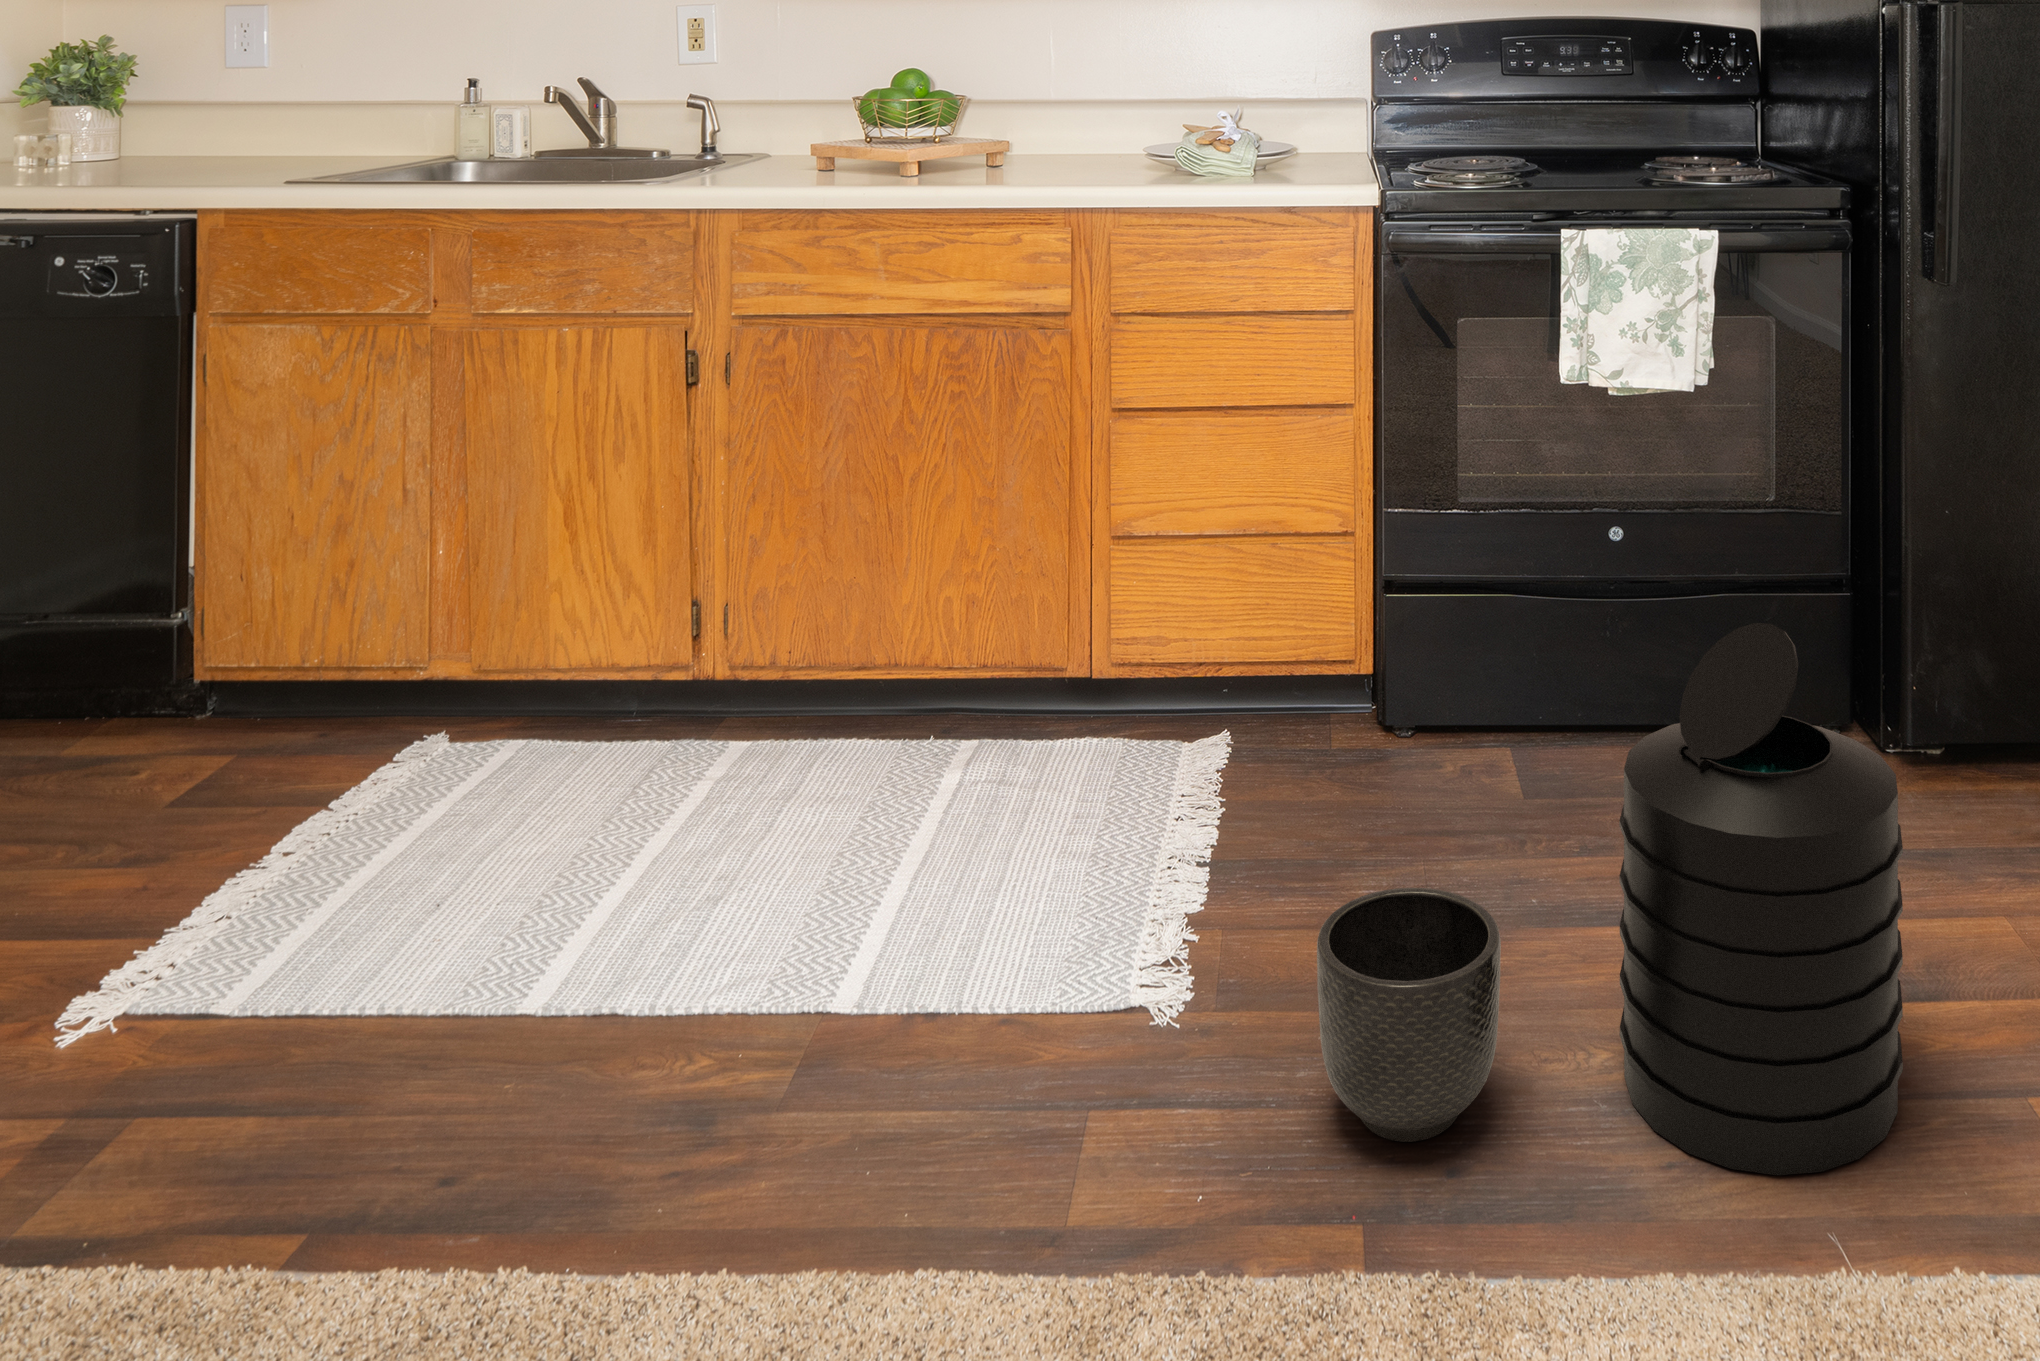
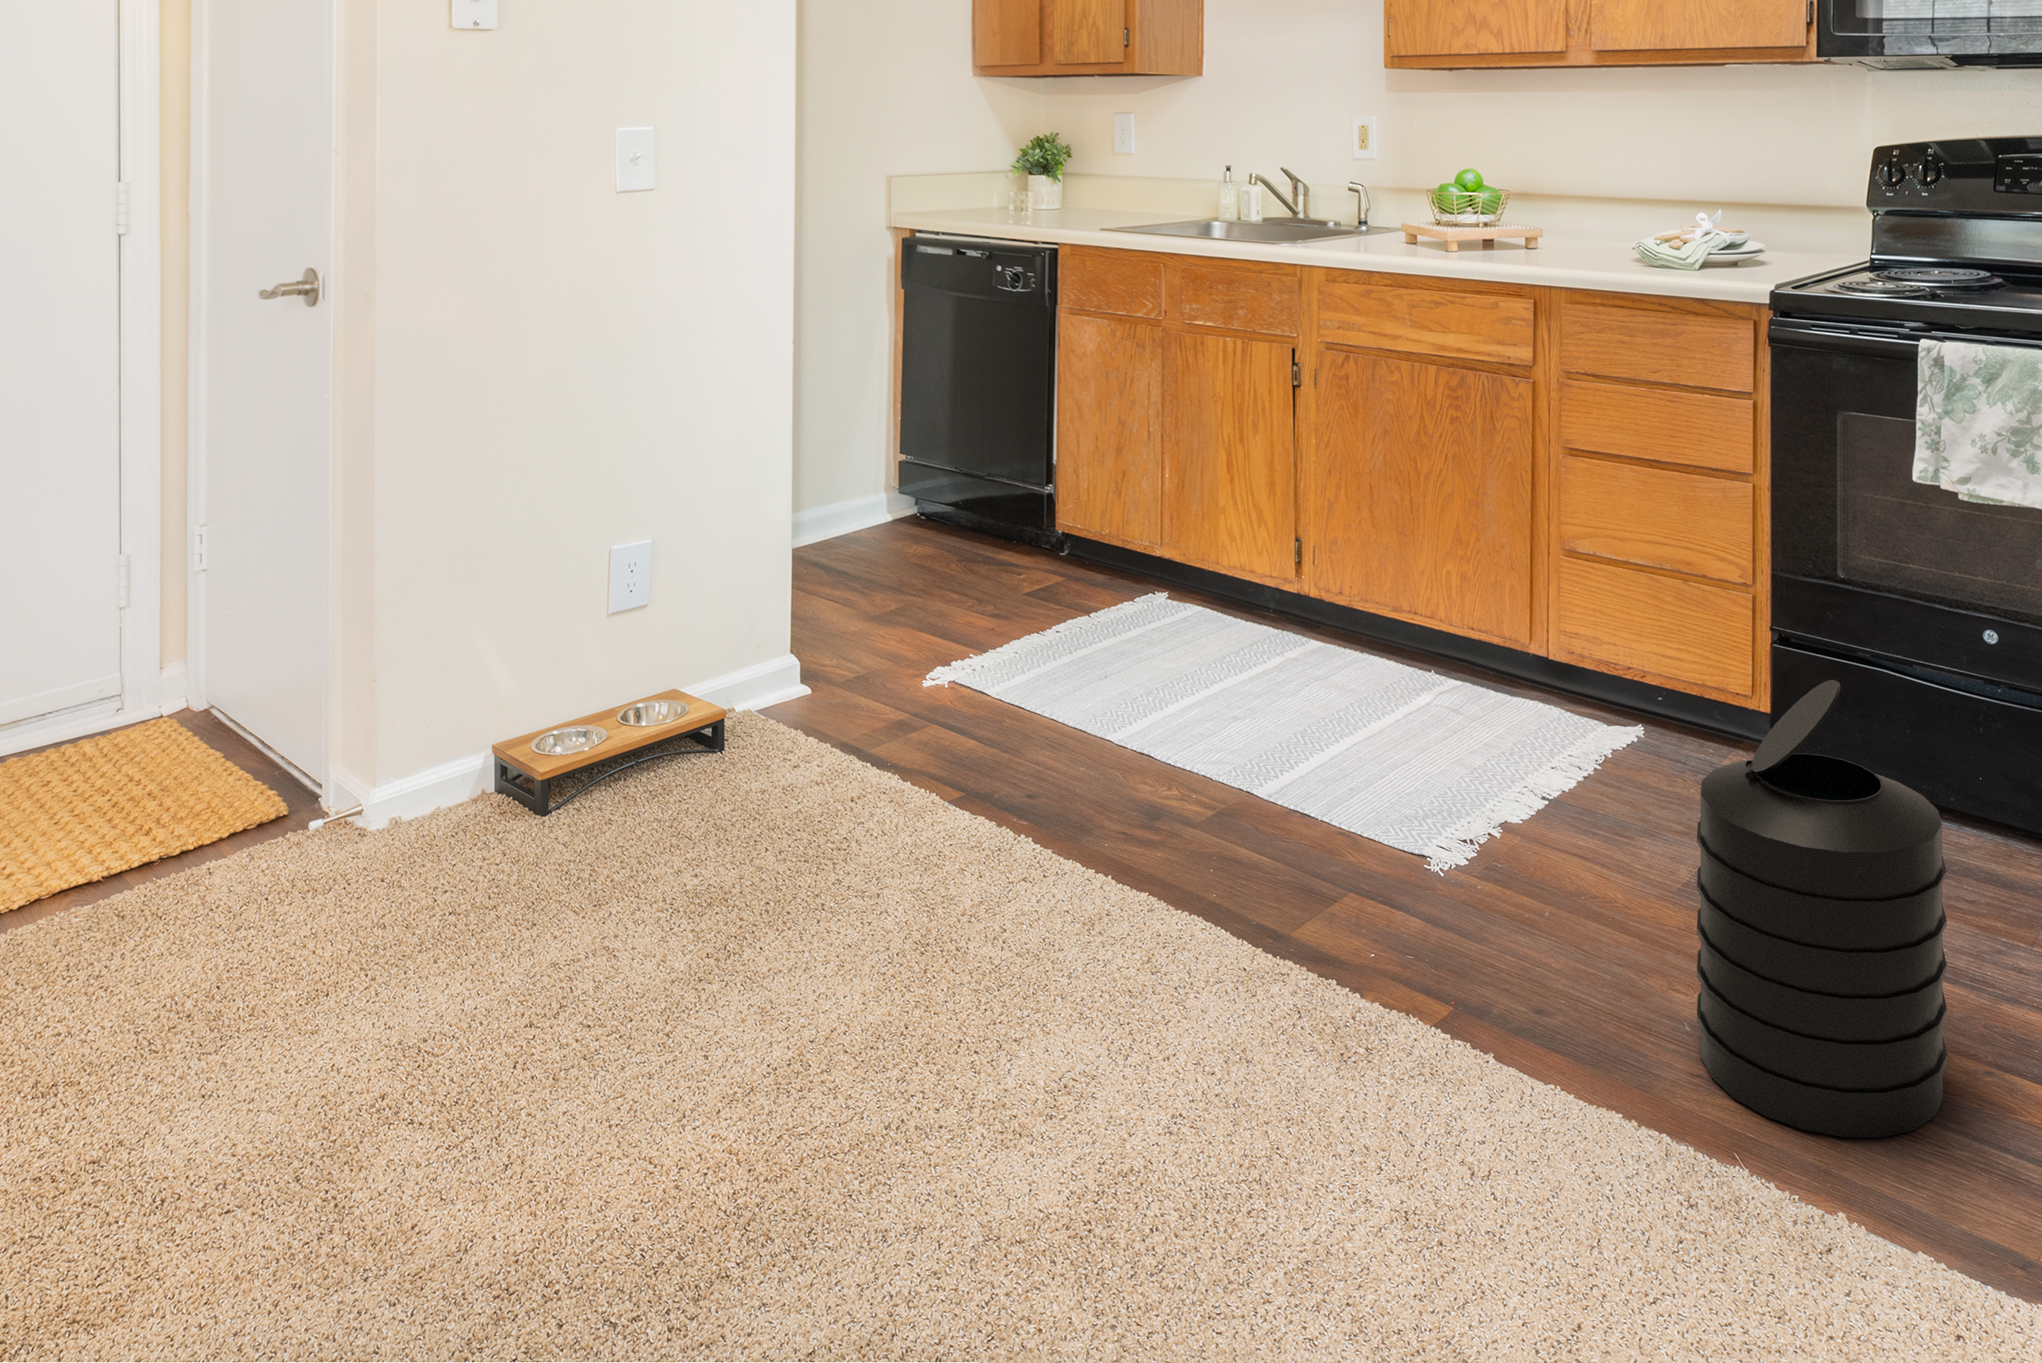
planter: present [1317,888,1501,1142] -> none [1473,815,1611,995]

